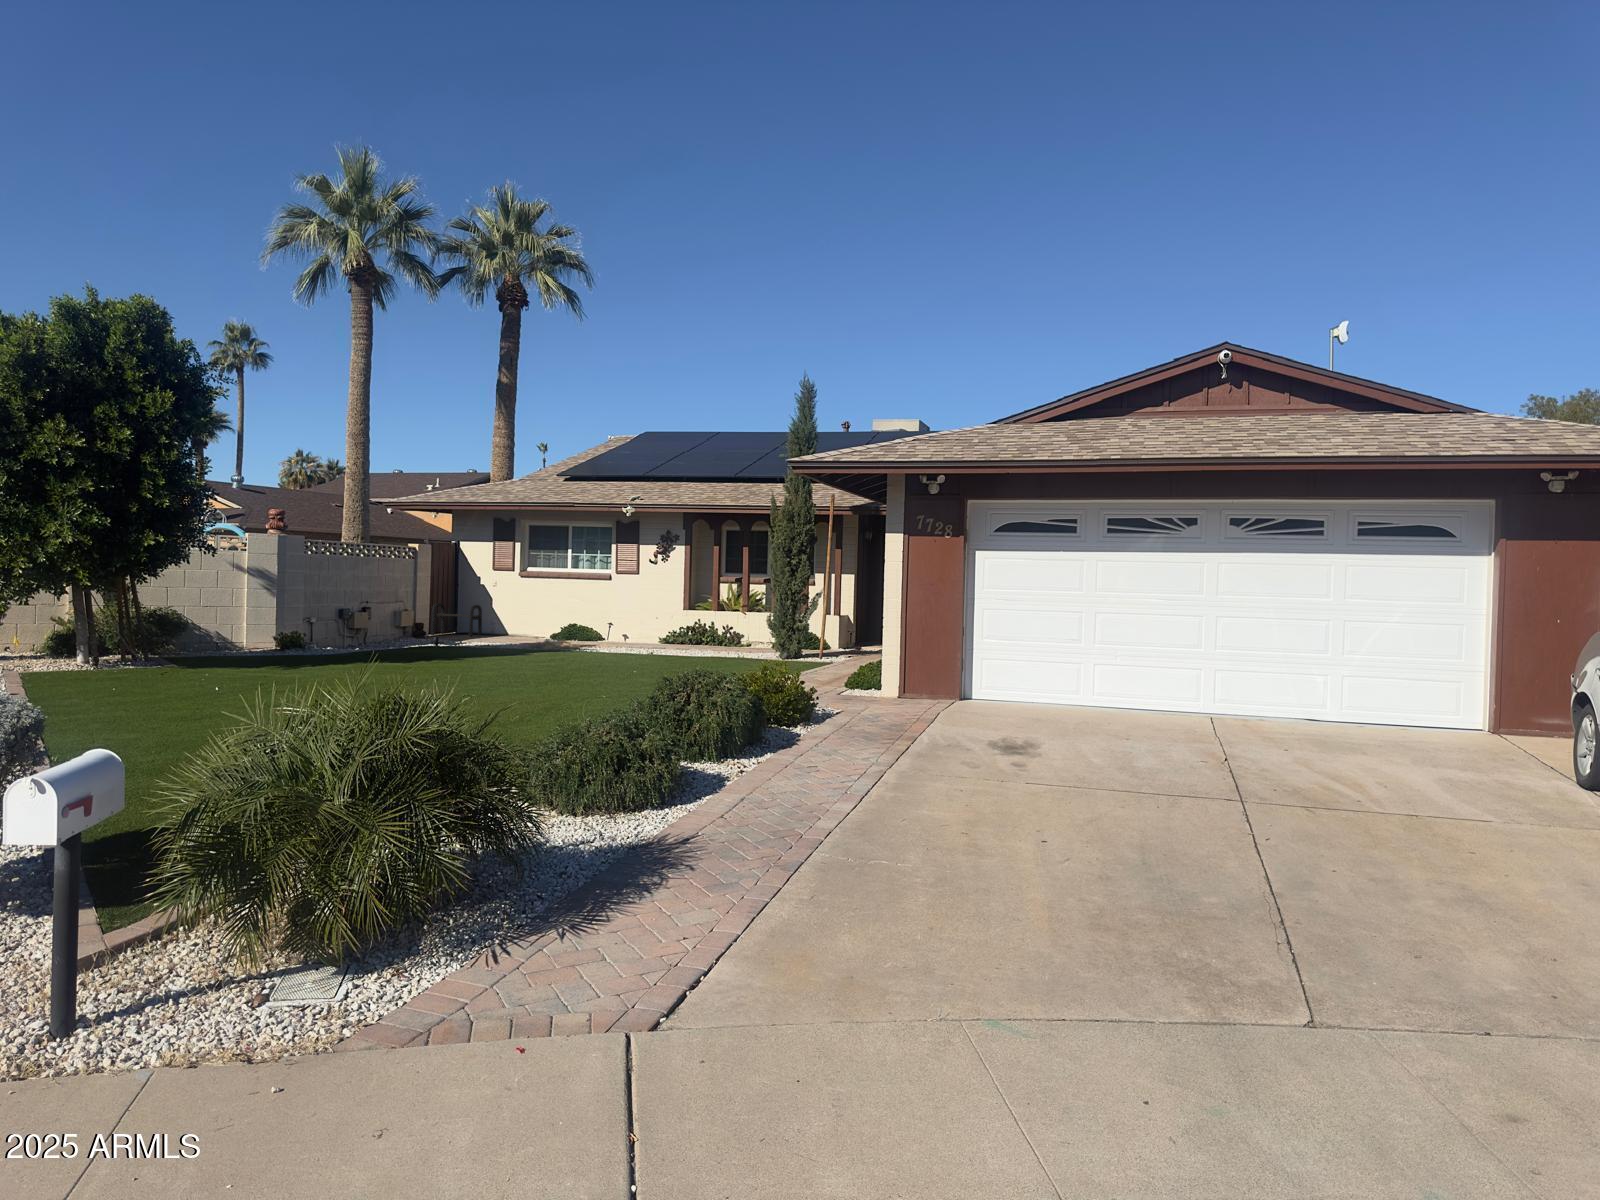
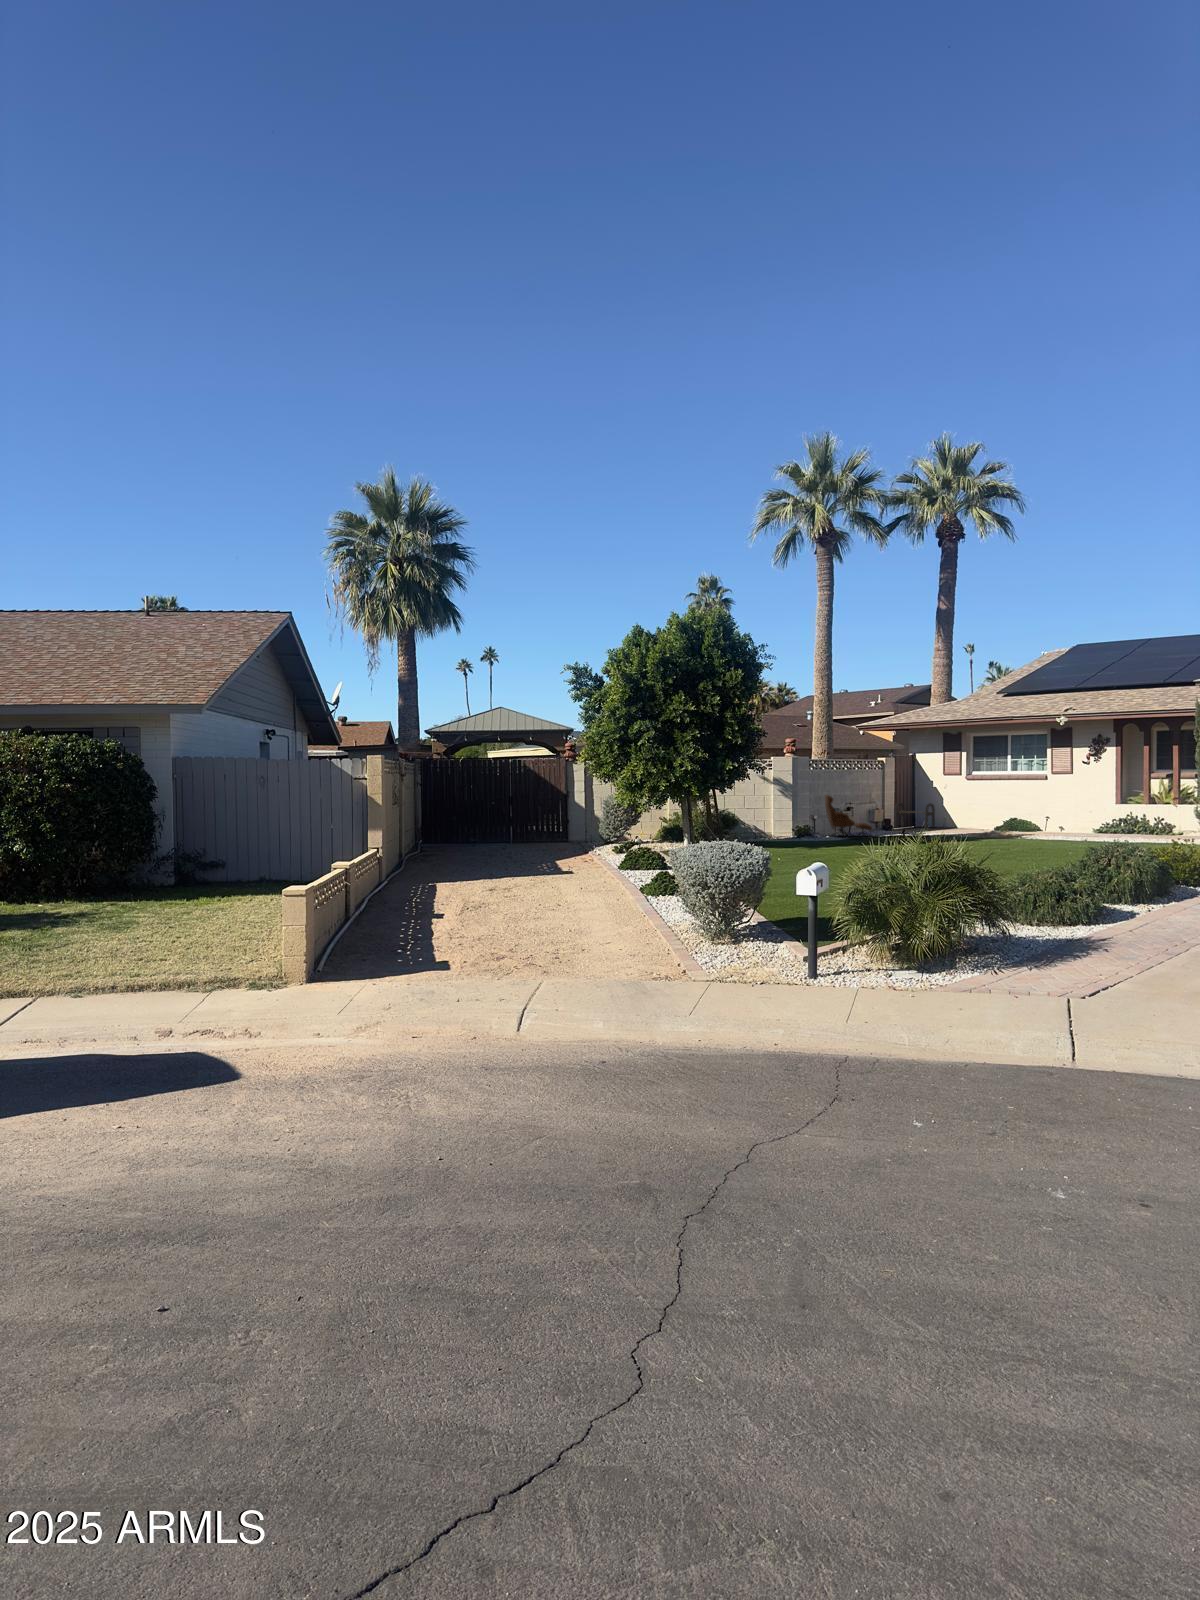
lounge chair: none [329,591,395,648] -> present [825,795,872,836]

